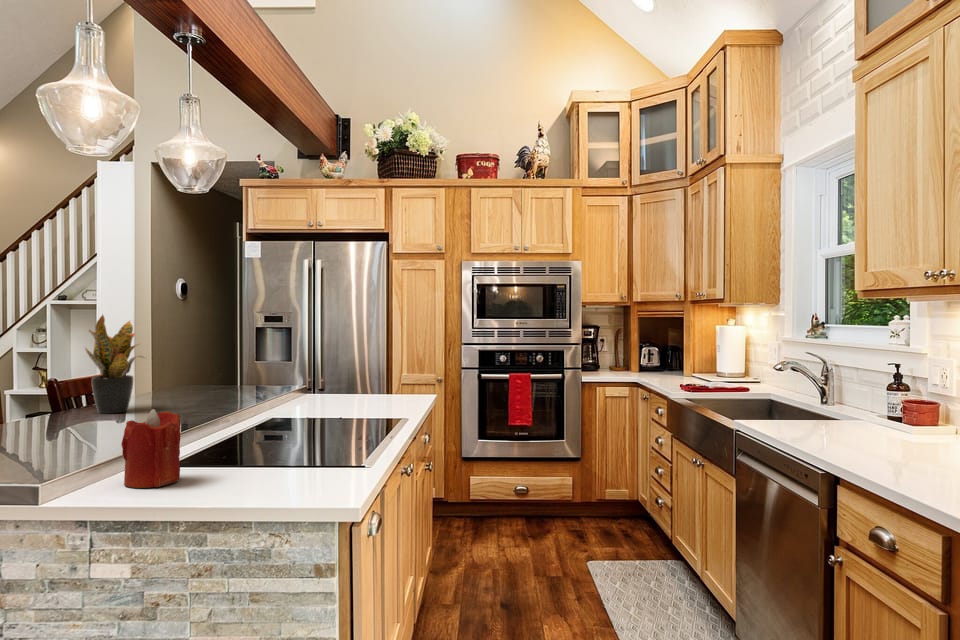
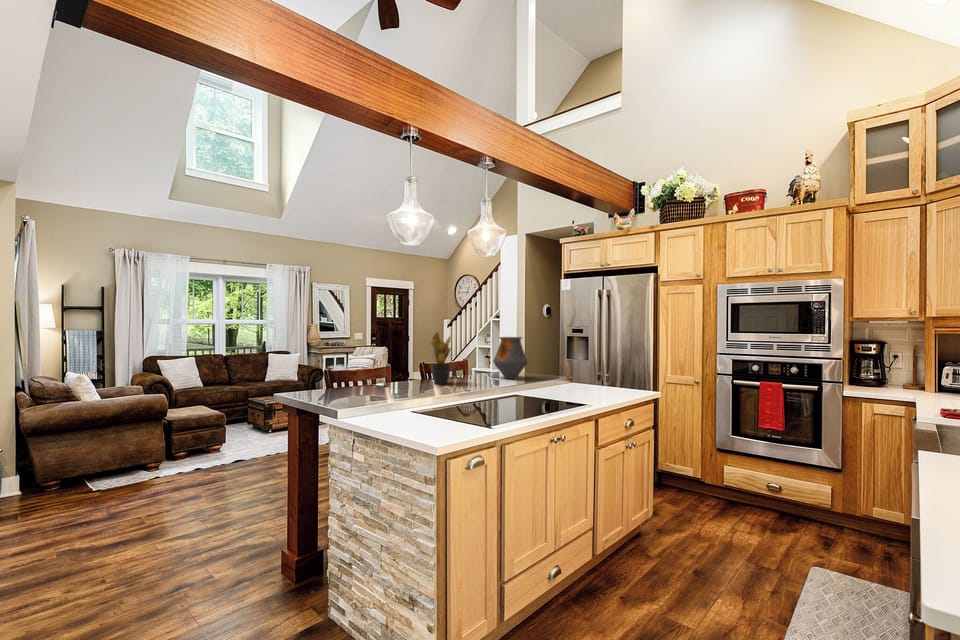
vase: none [182,326,243,395] -> present [493,337,528,379]
candle: present [121,409,180,488] -> none [369,384,395,422]

